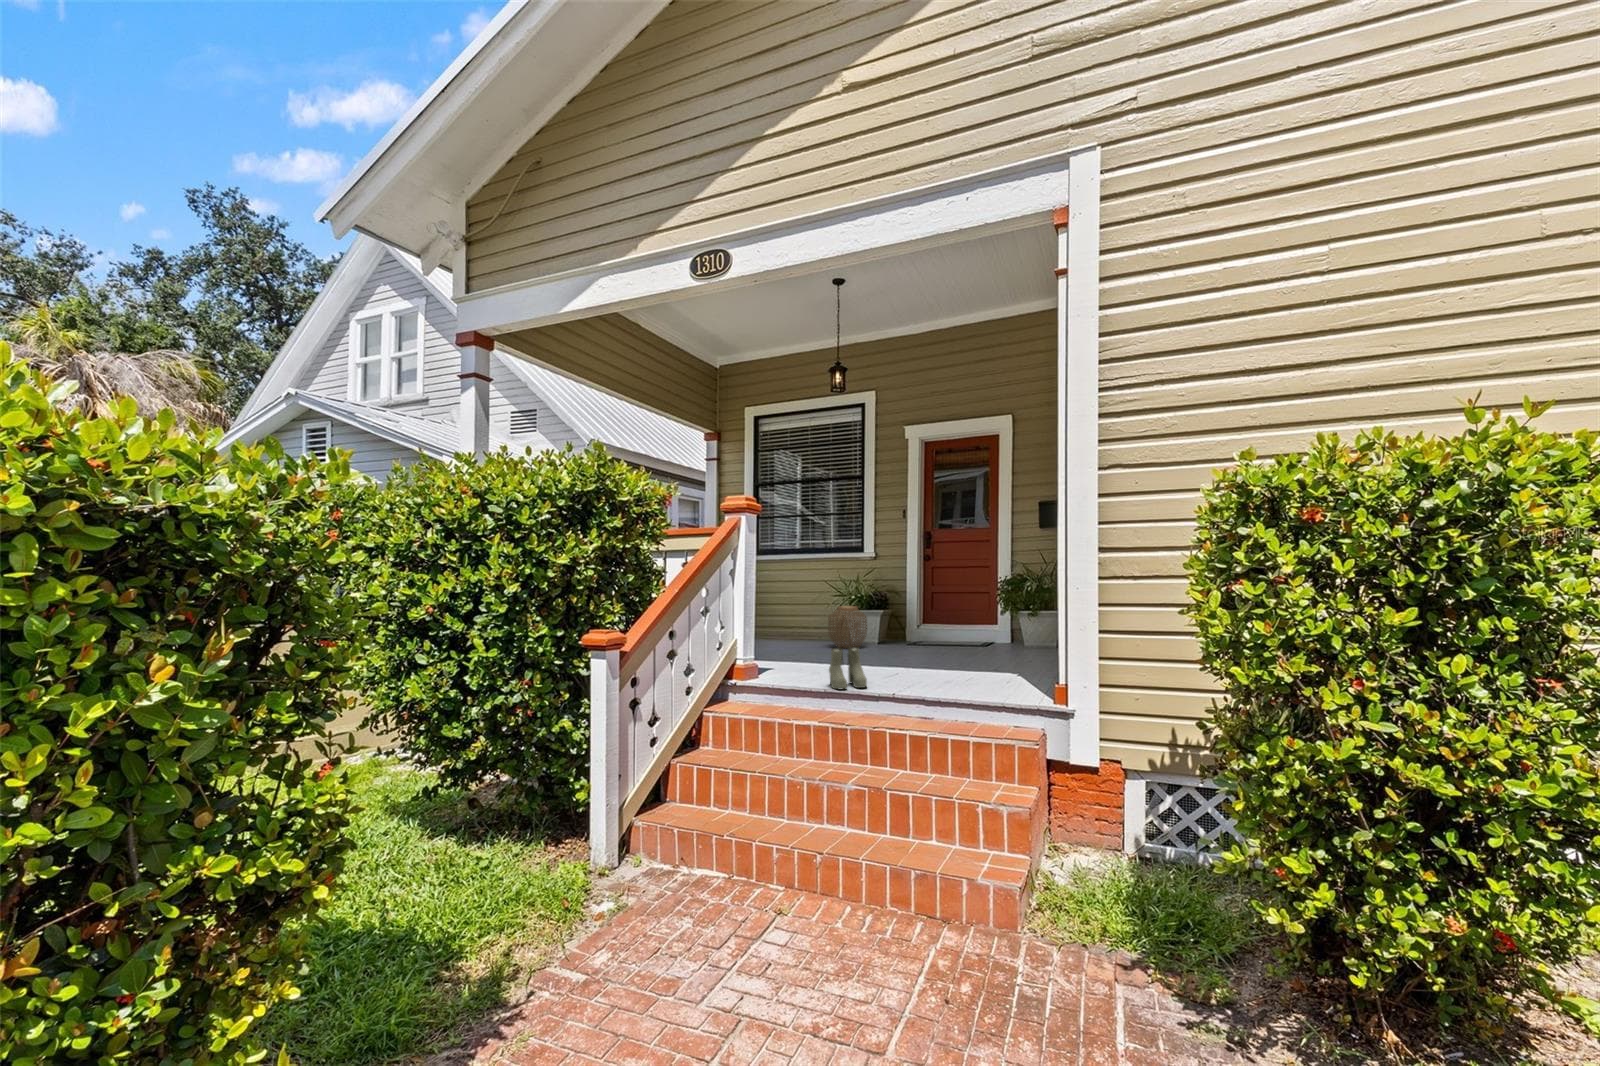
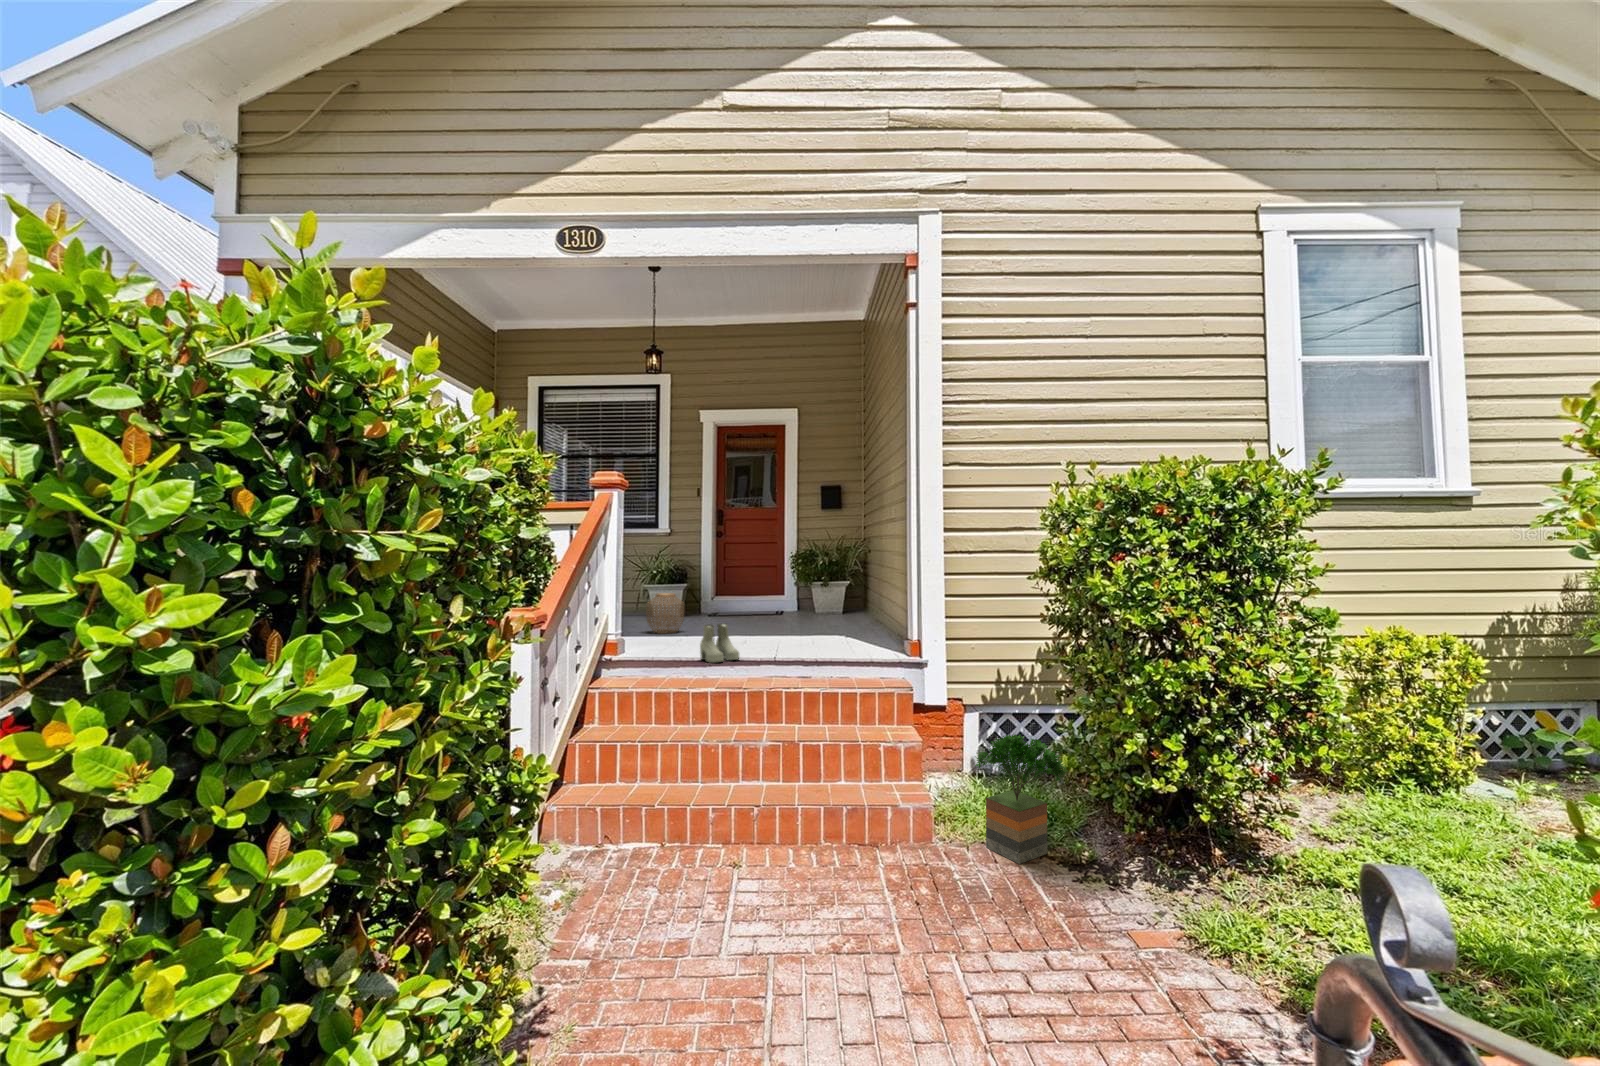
potted tree: none [1068,817,1190,987] -> present [976,734,1067,864]

